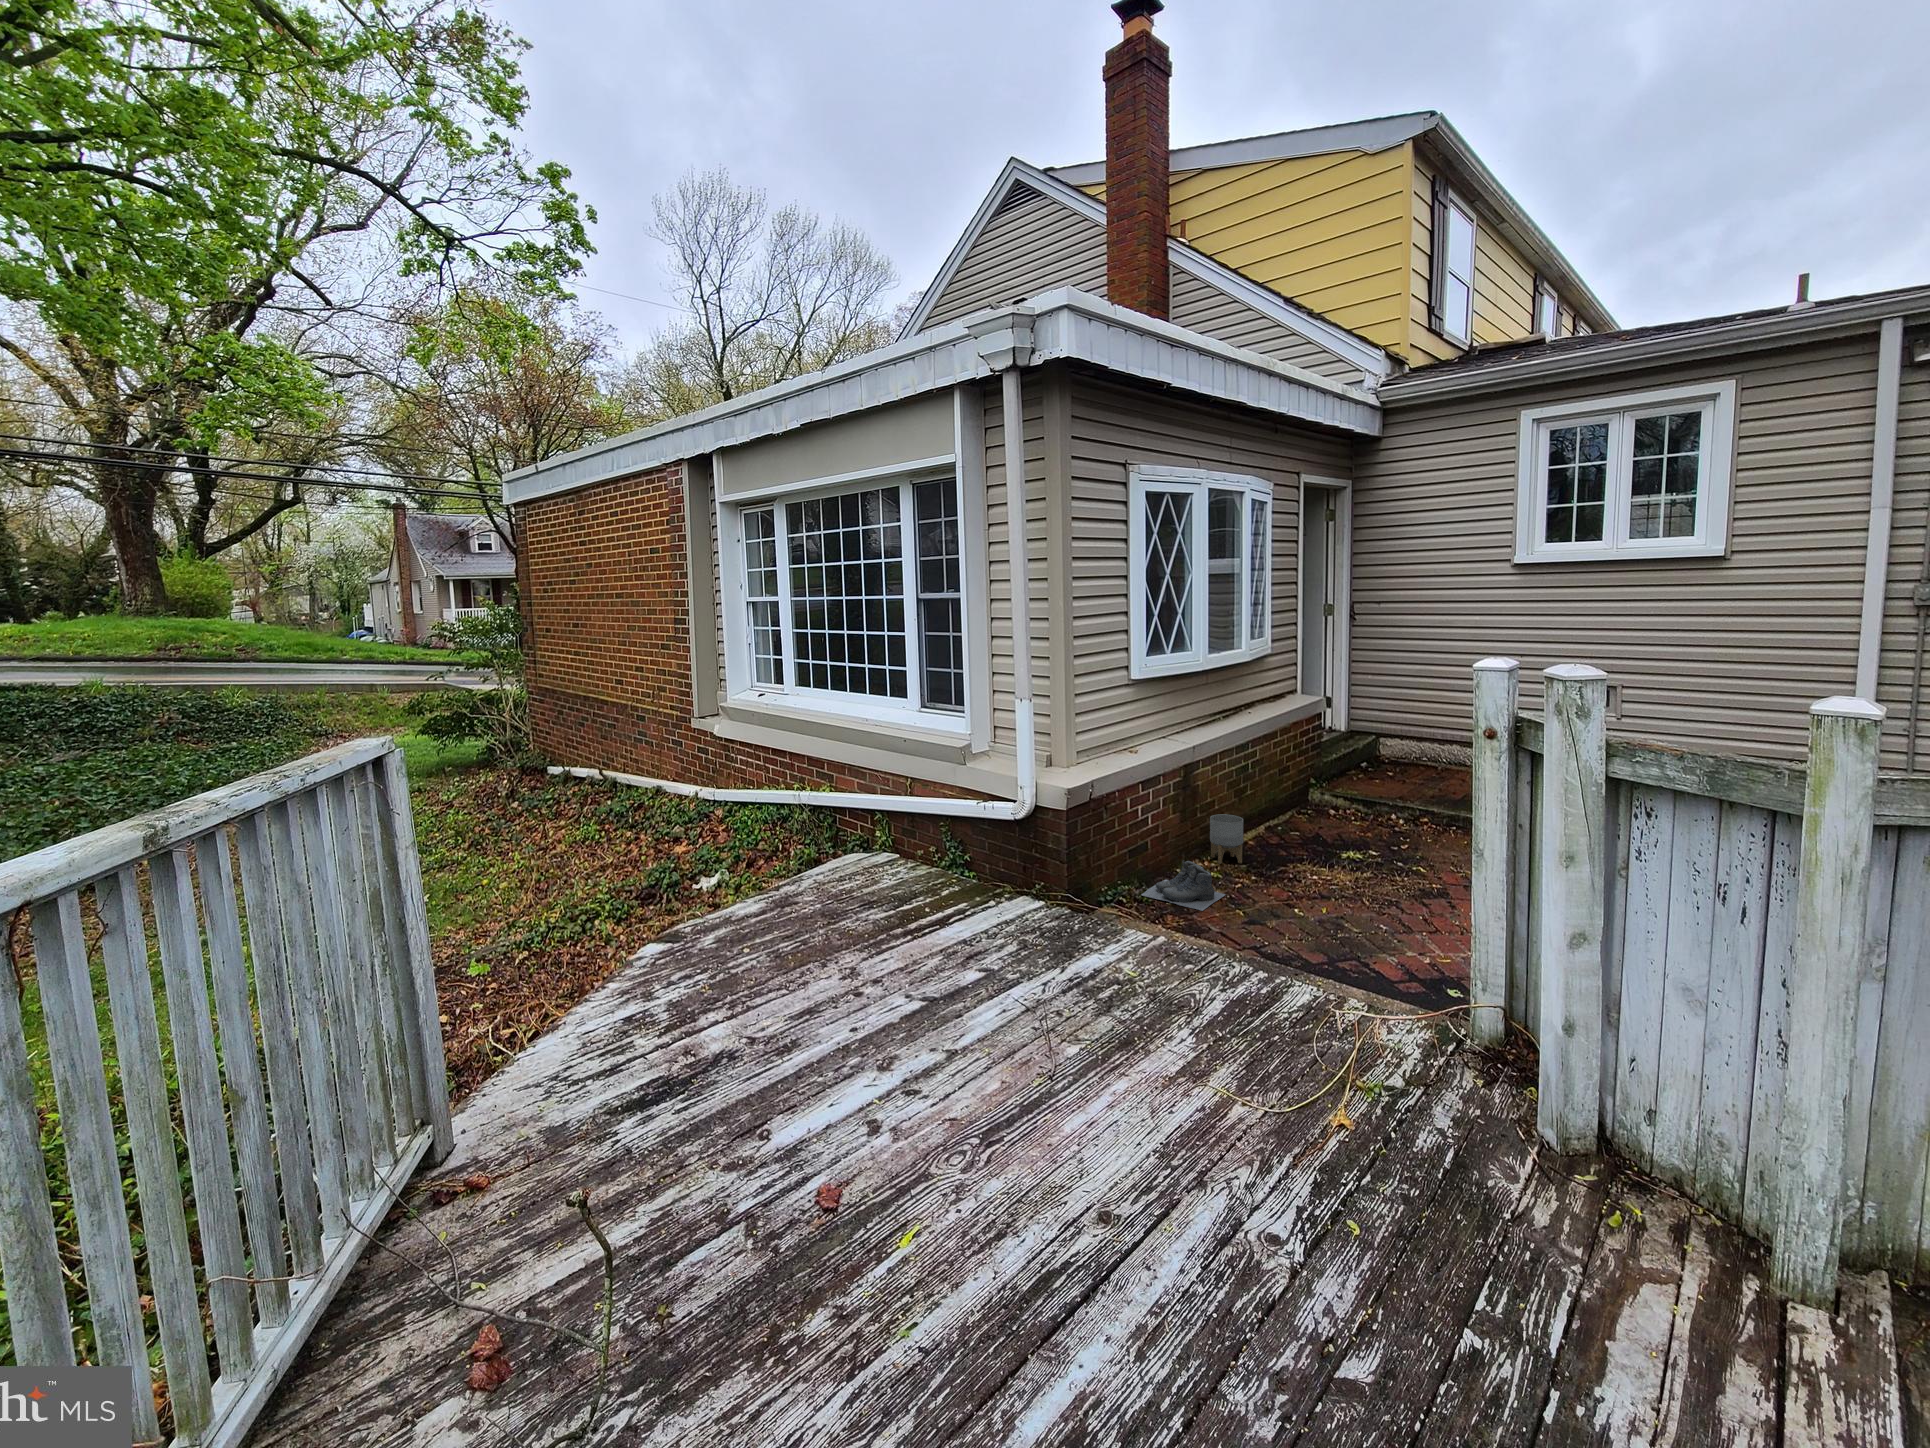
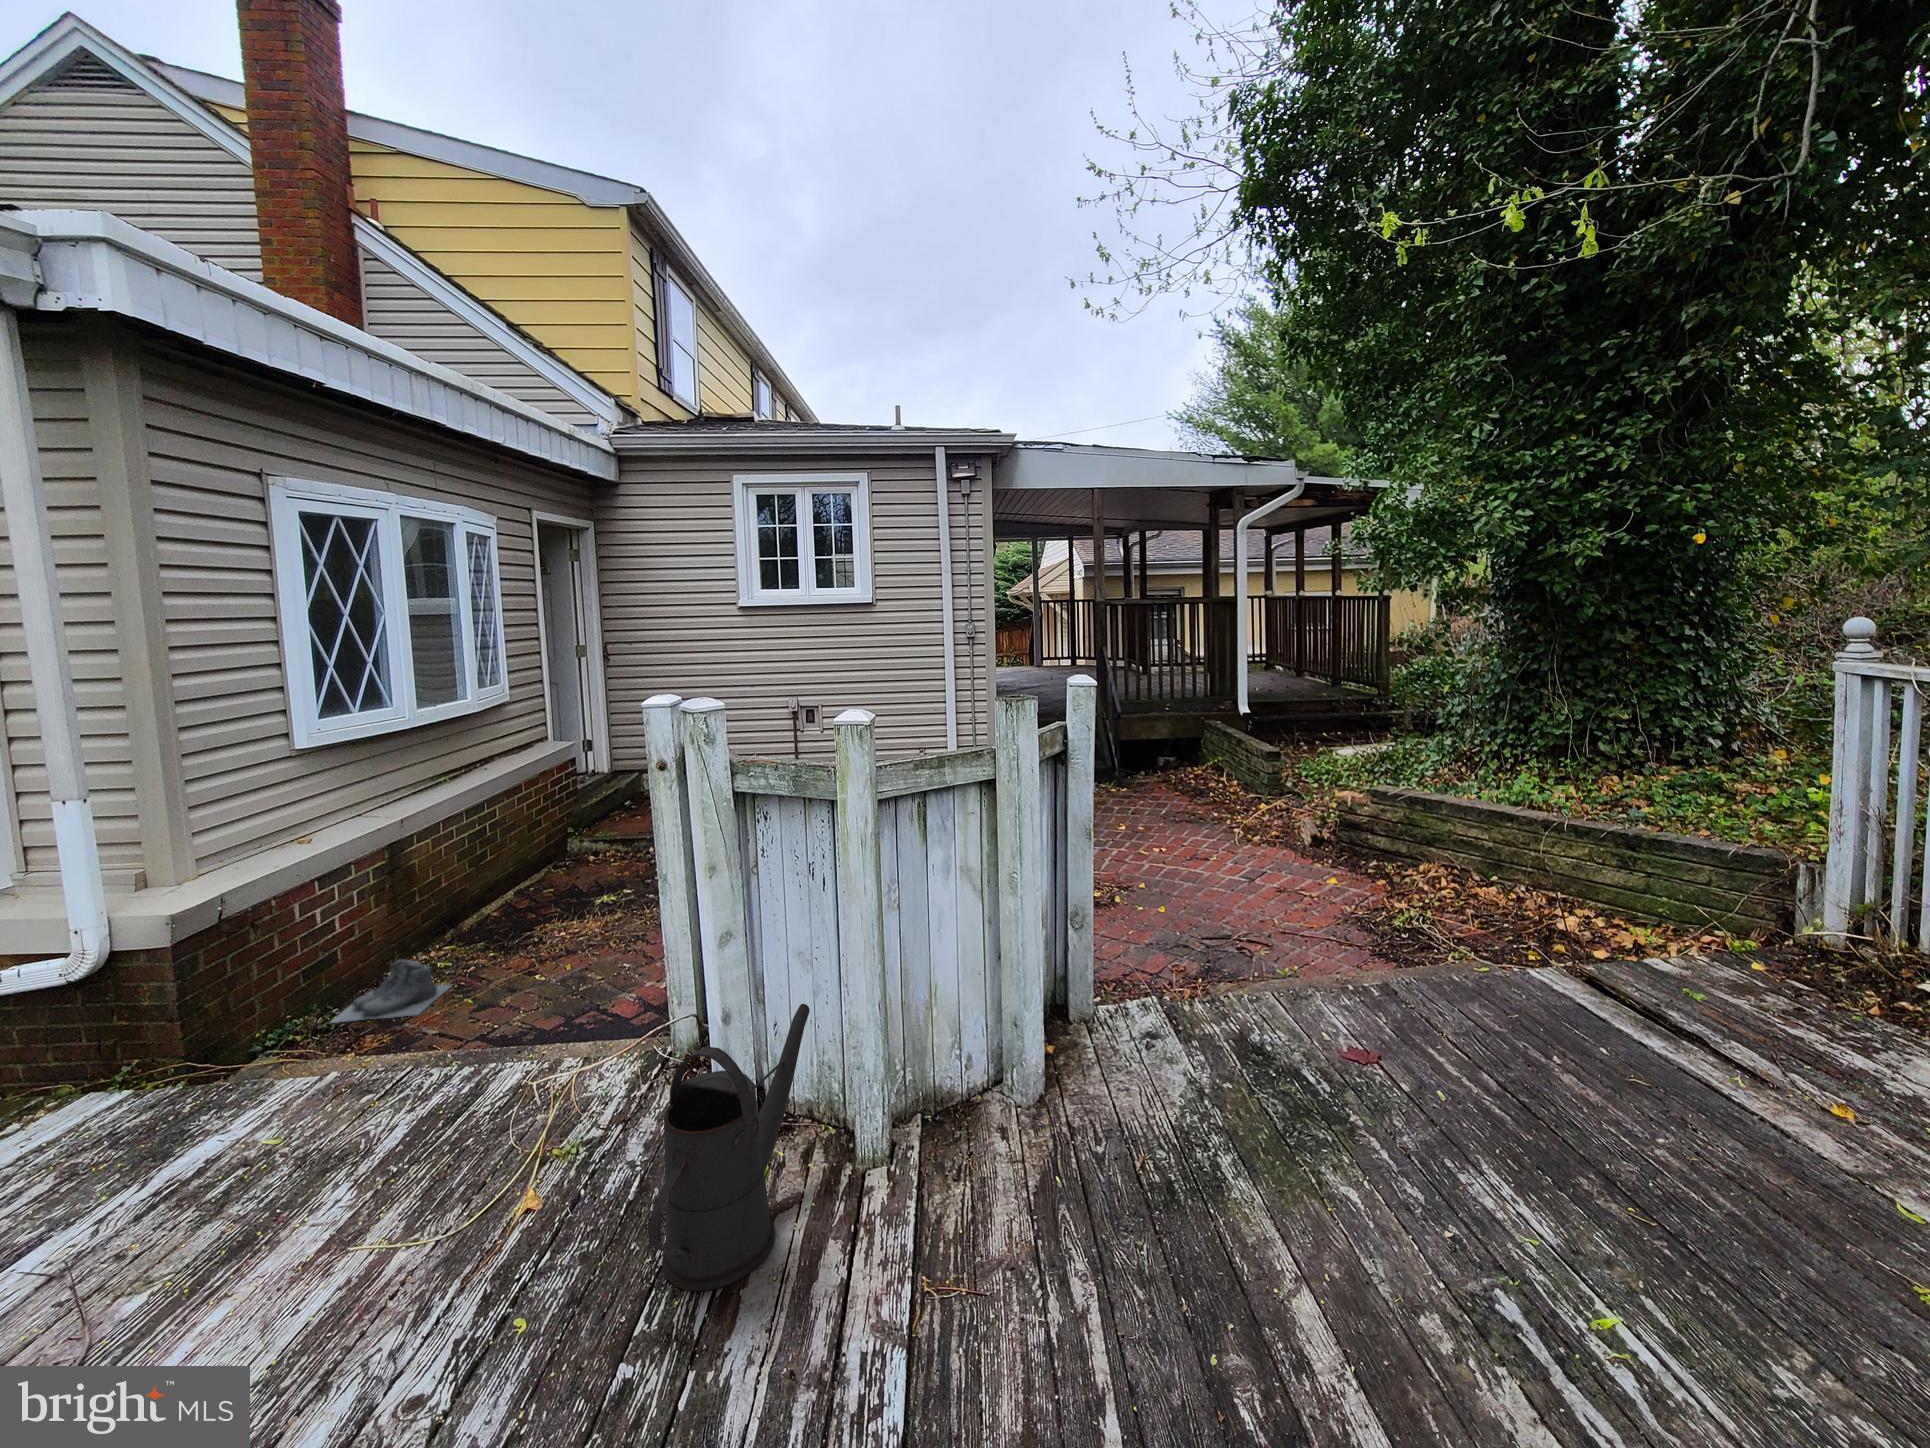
planter: present [1210,814,1243,864] -> none [436,889,481,949]
watering can: none [1503,1057,1718,1341] -> present [648,1004,810,1291]

